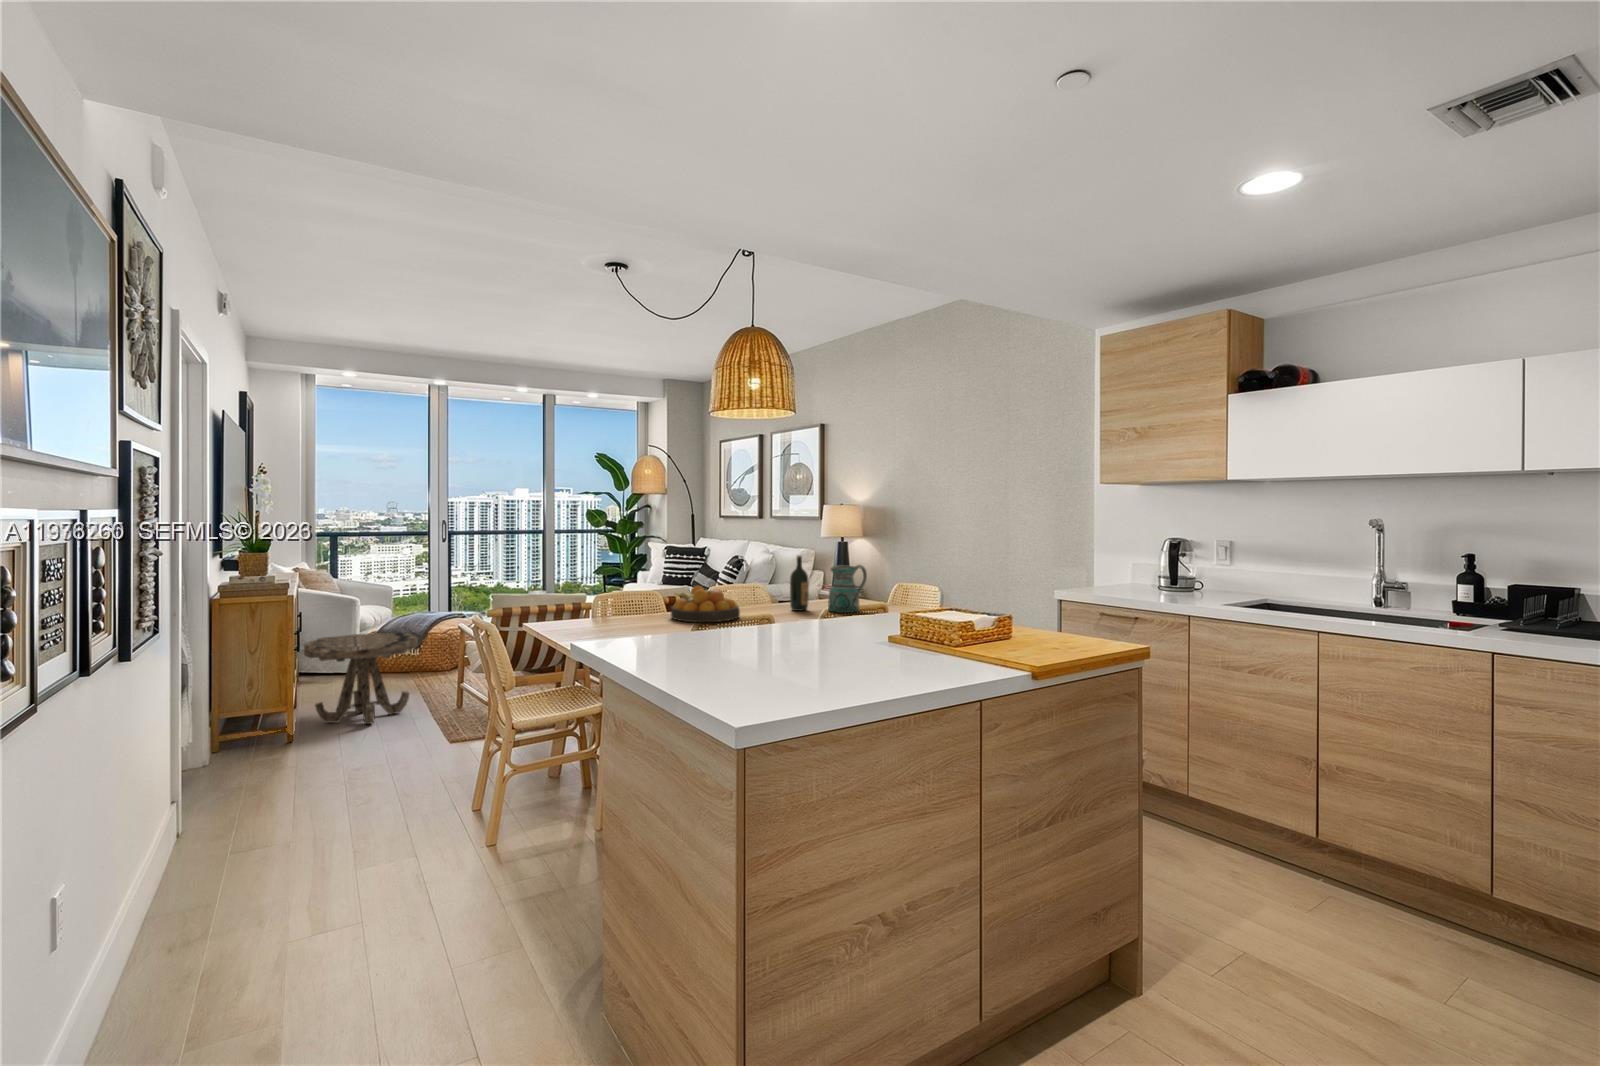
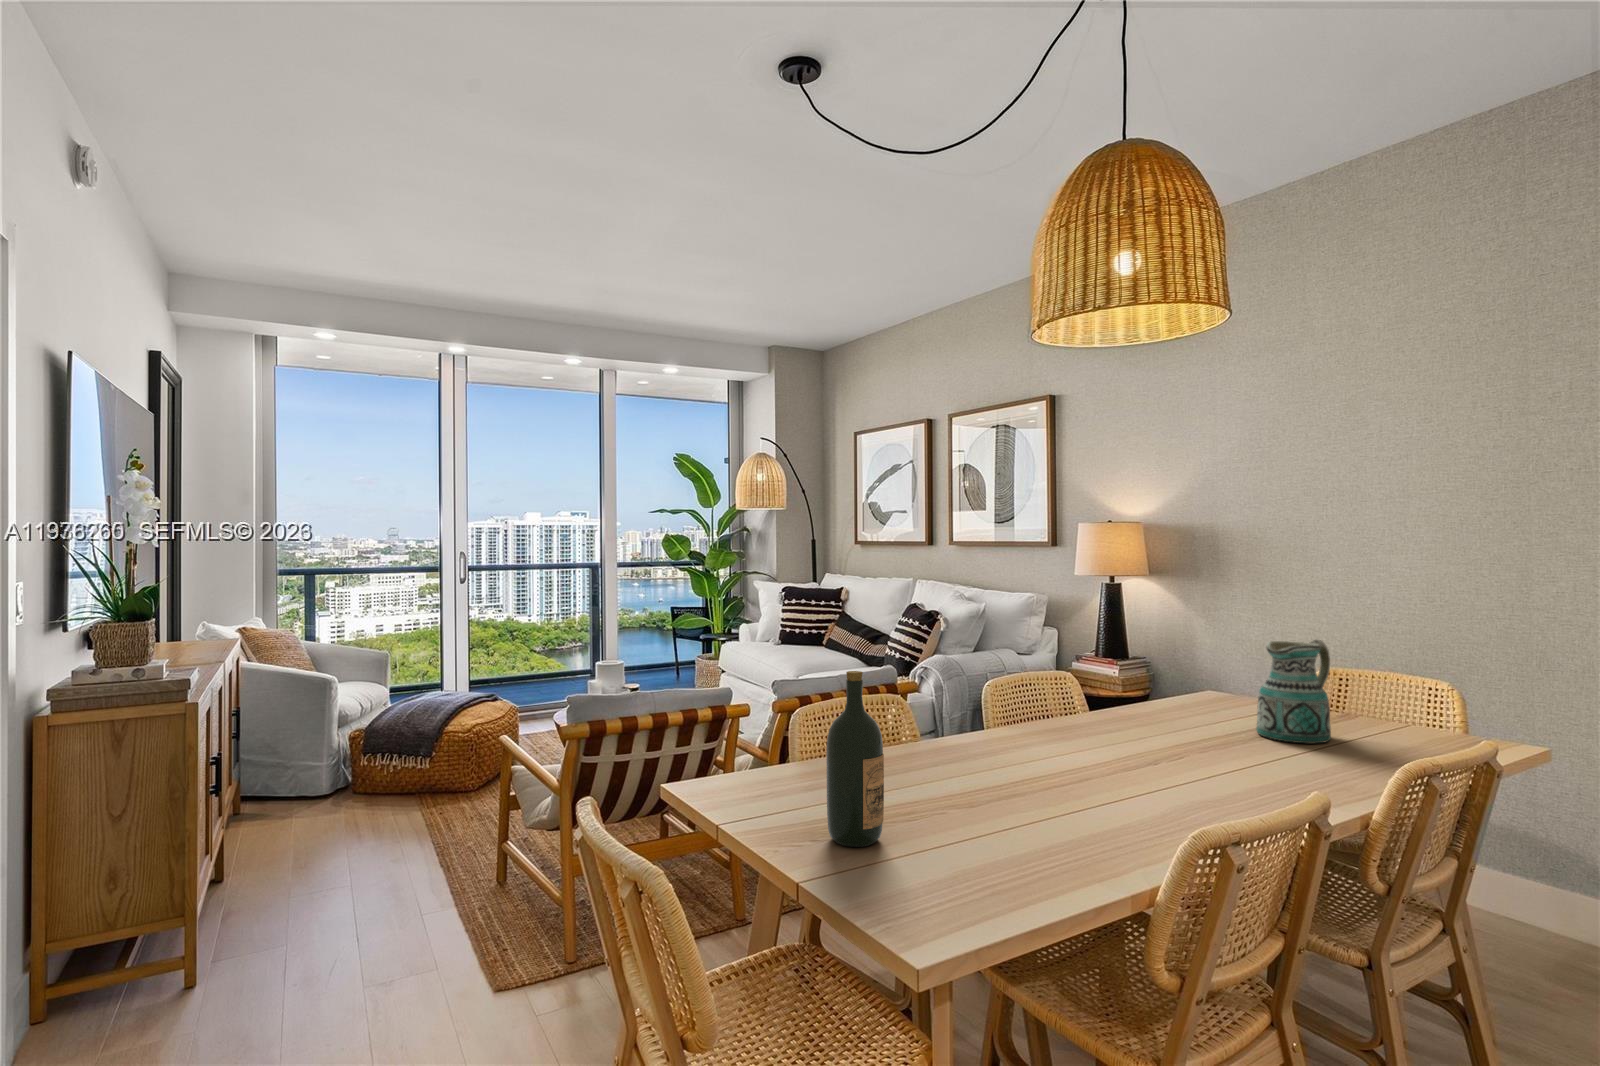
wine bottle: present [790,555,809,611] -> present [826,671,884,847]
fruit bowl: present [671,586,740,622] -> none [966,691,1122,783]
side table: present [304,632,418,724] -> none [220,749,428,937]

